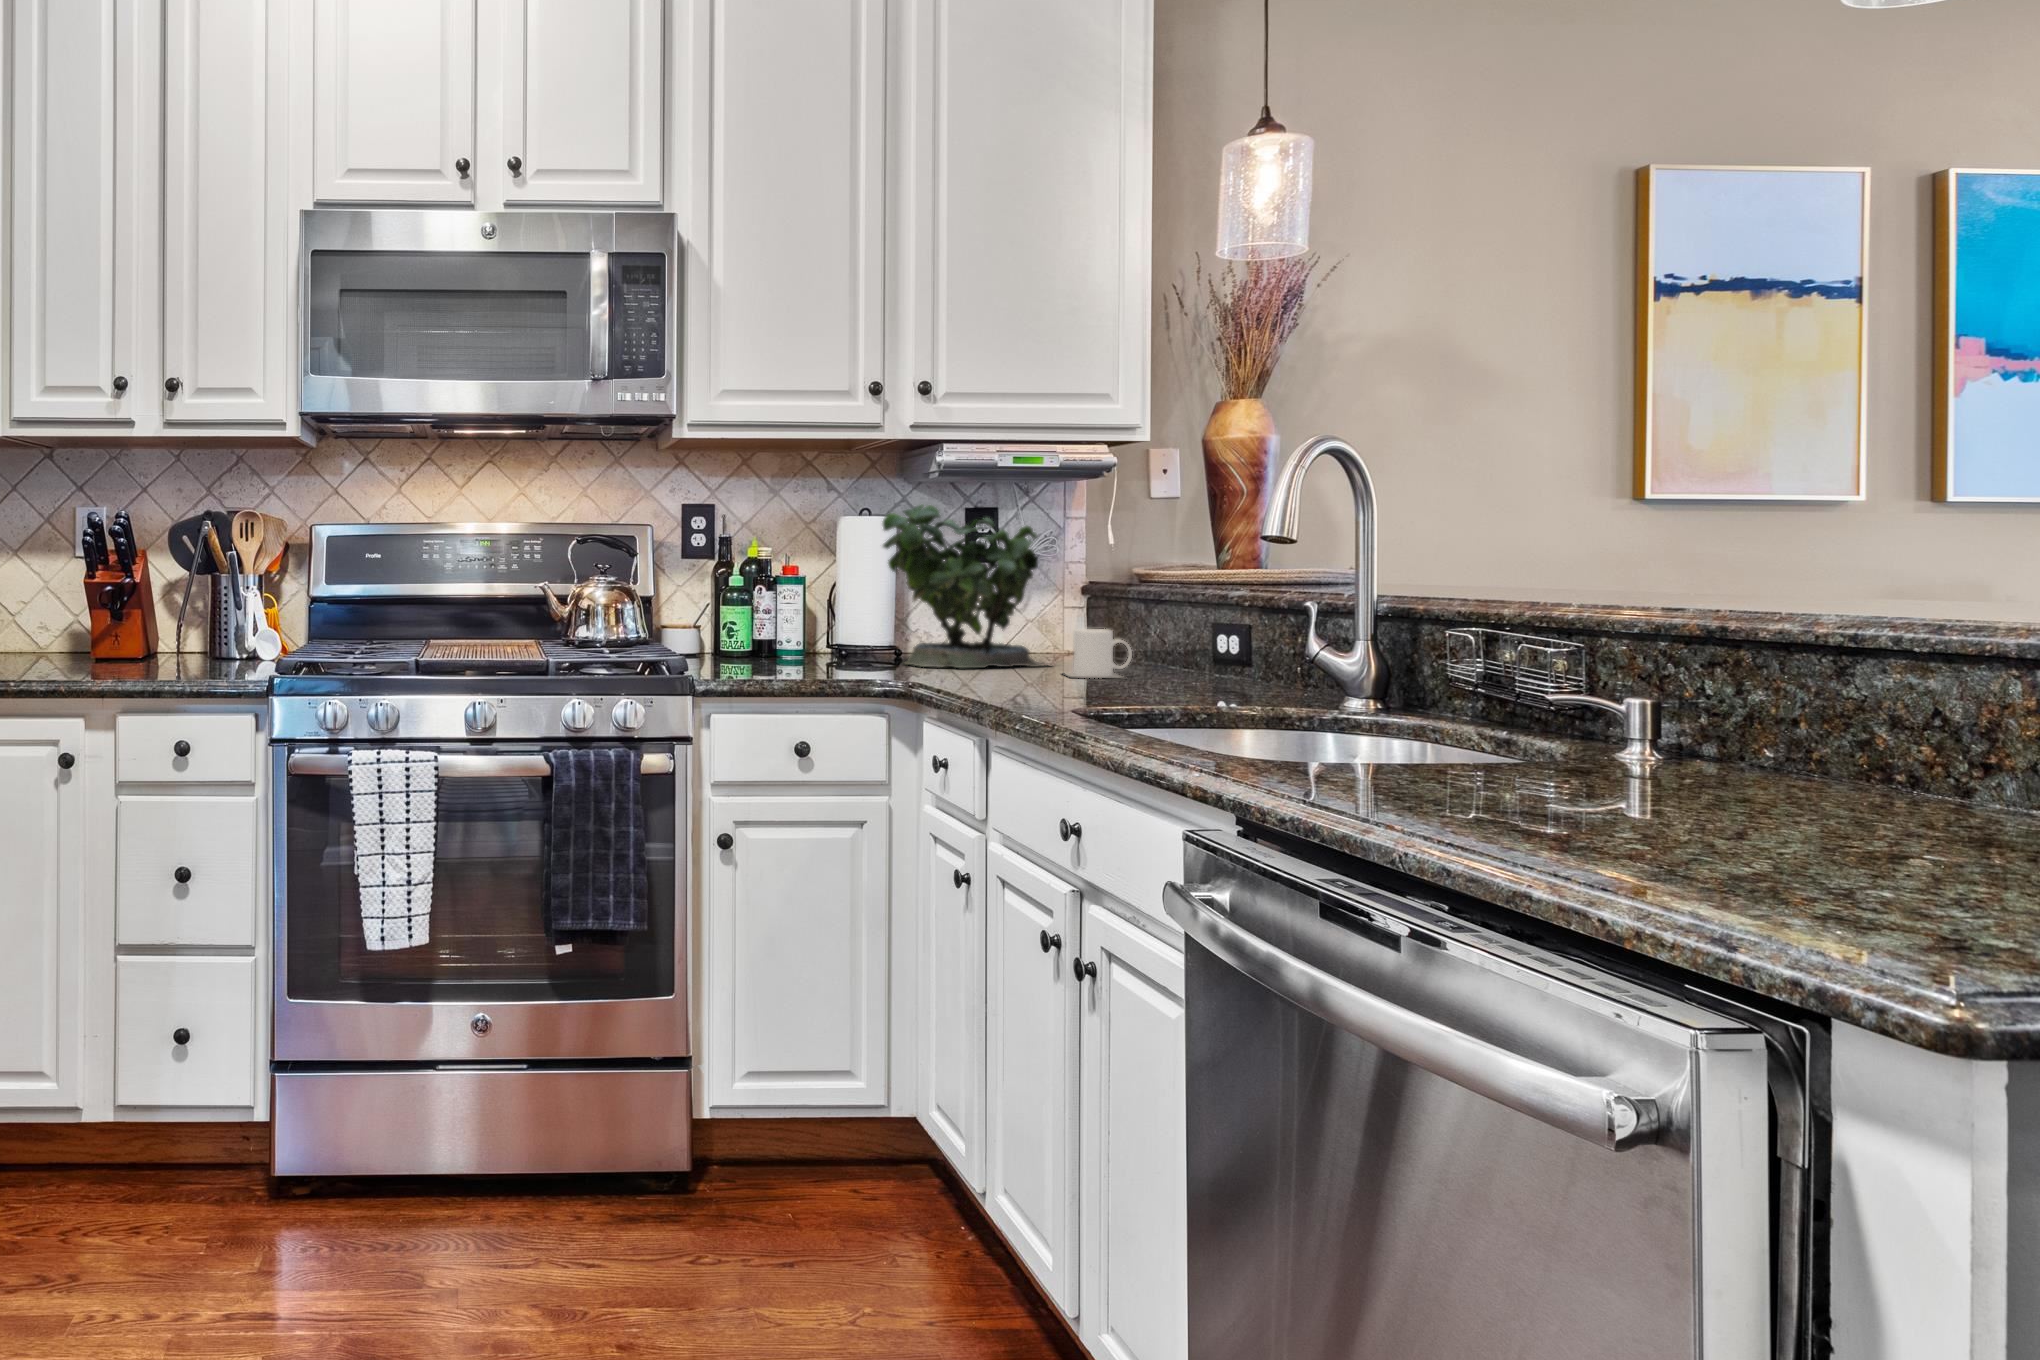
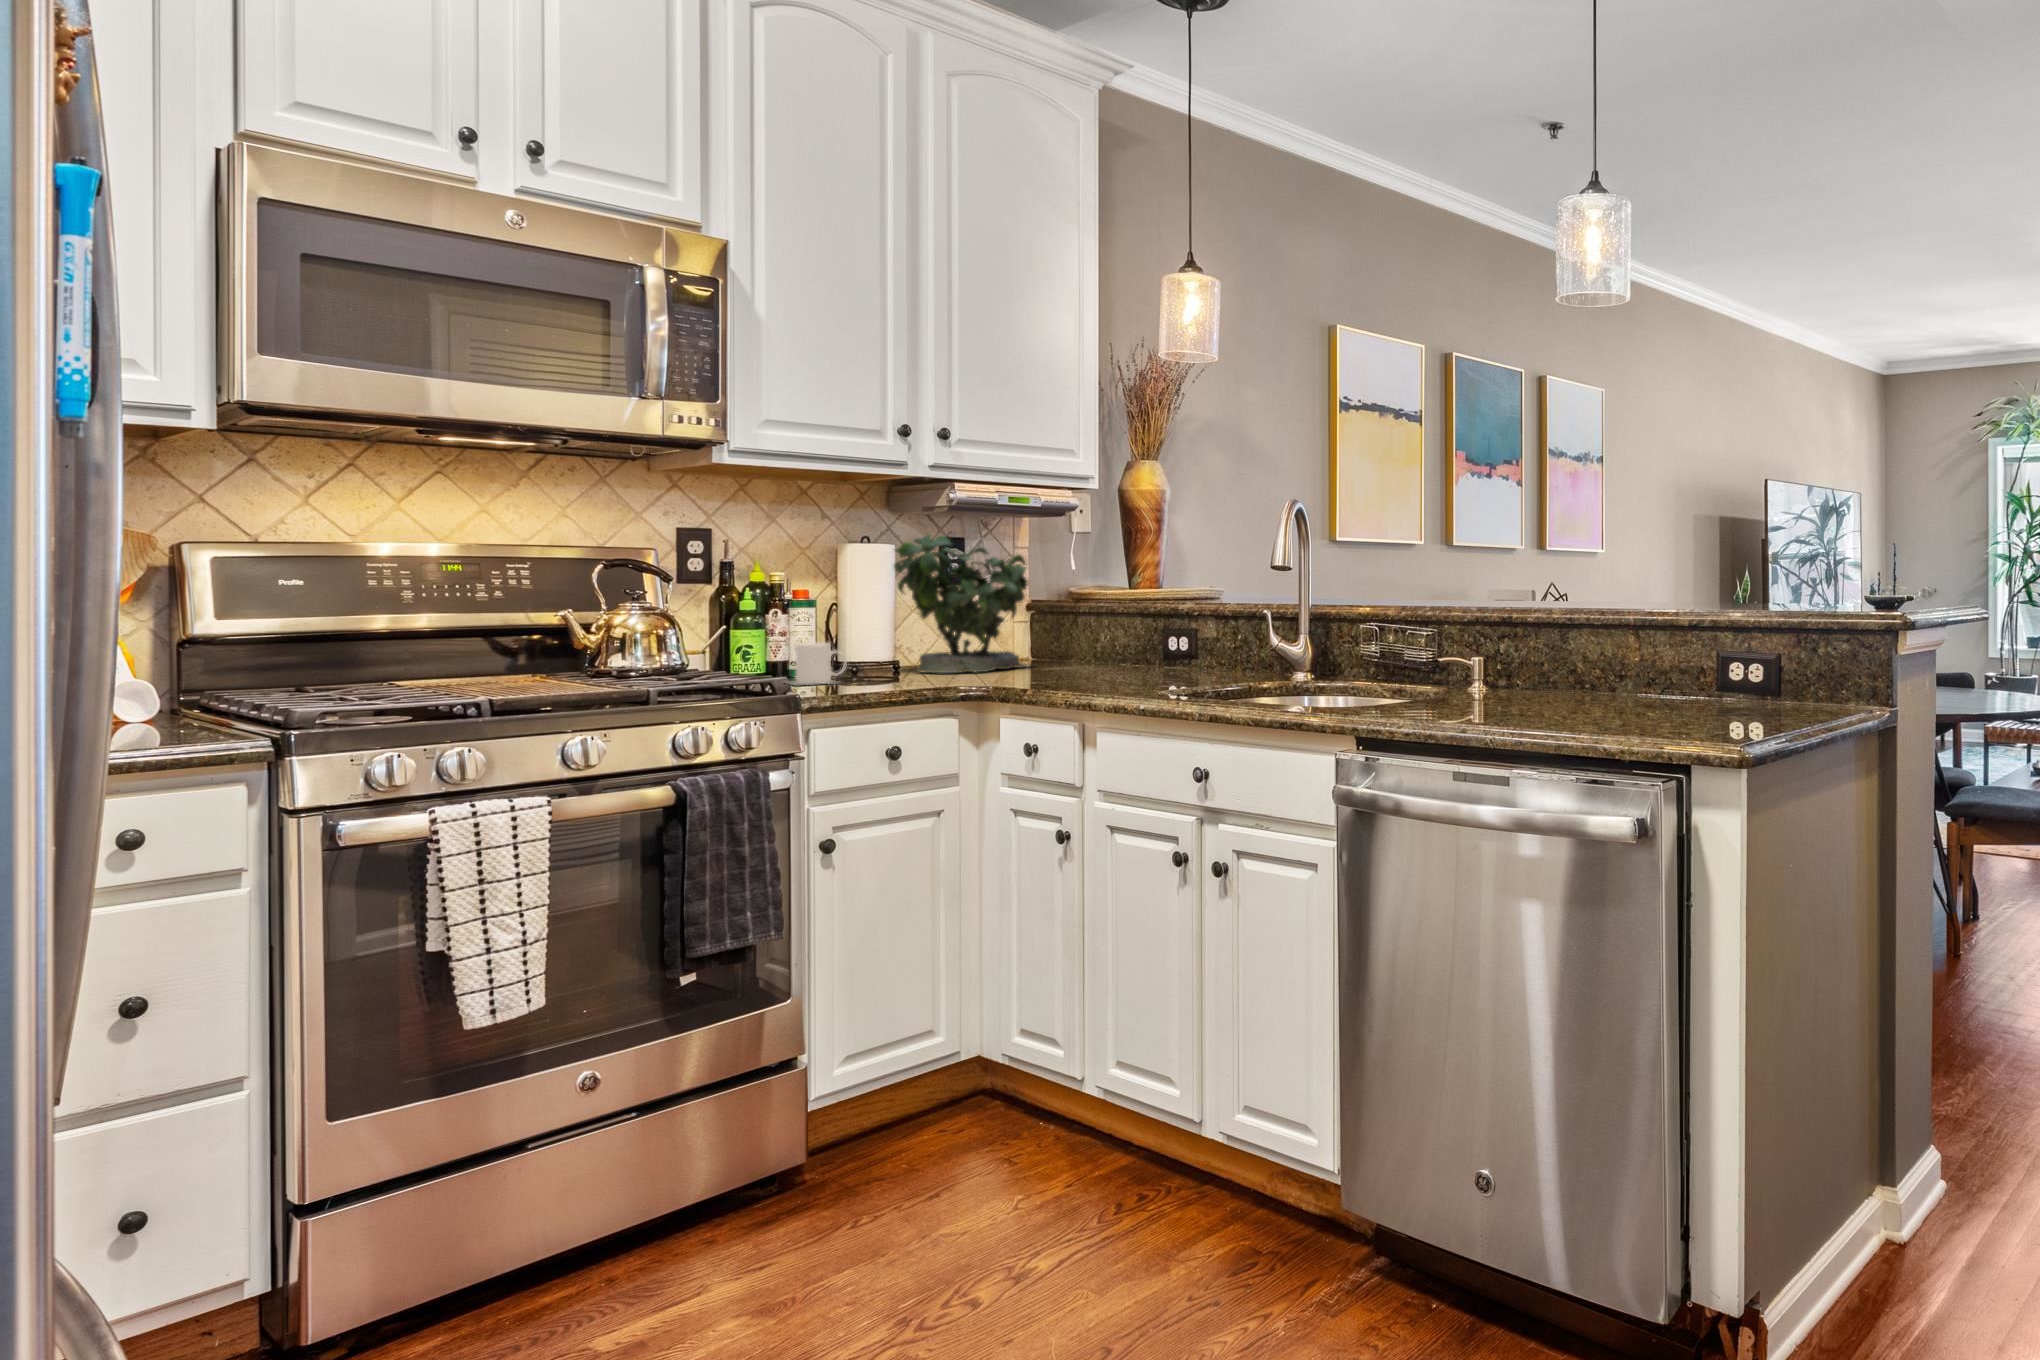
mug: present [1062,629,1132,678] -> present [790,643,847,685]

